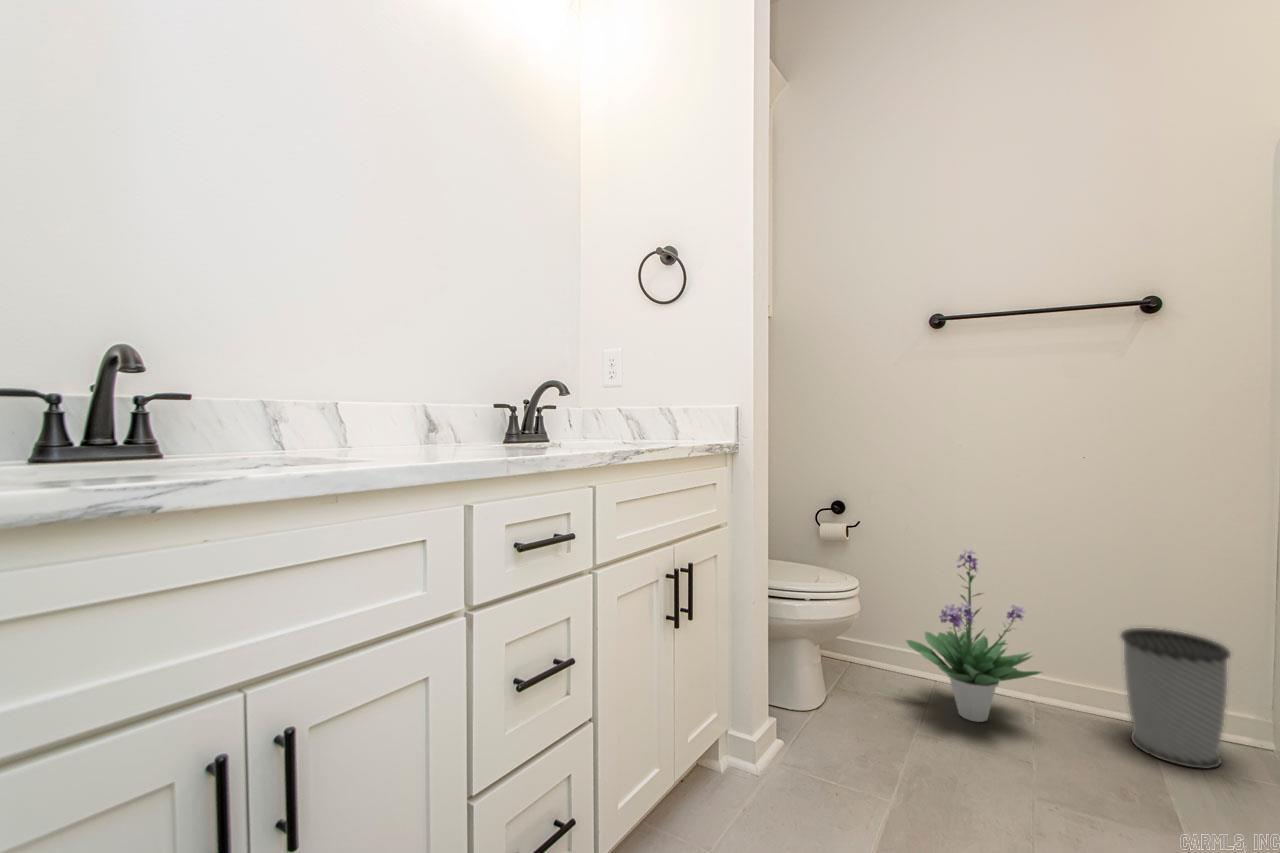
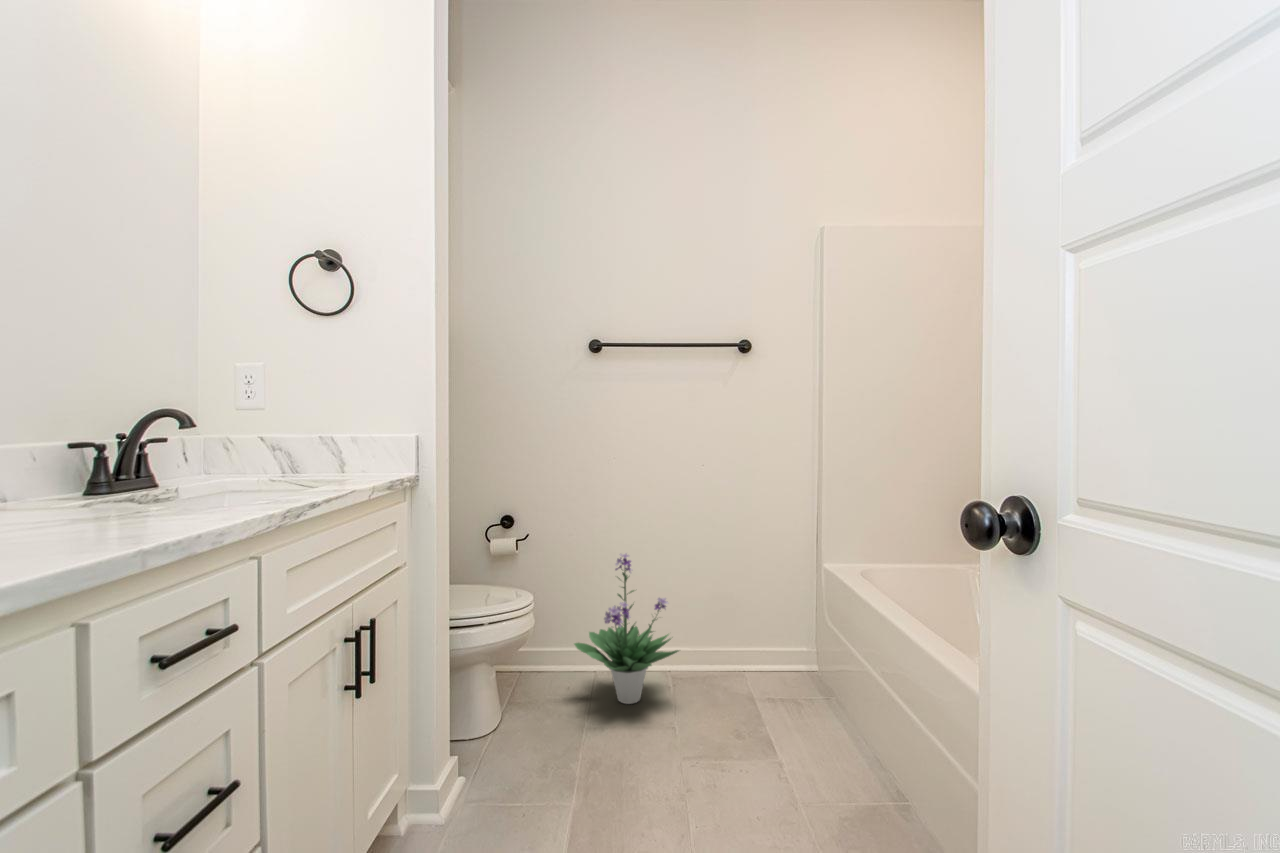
wastebasket: present [1121,628,1230,769] -> none [729,597,793,700]

